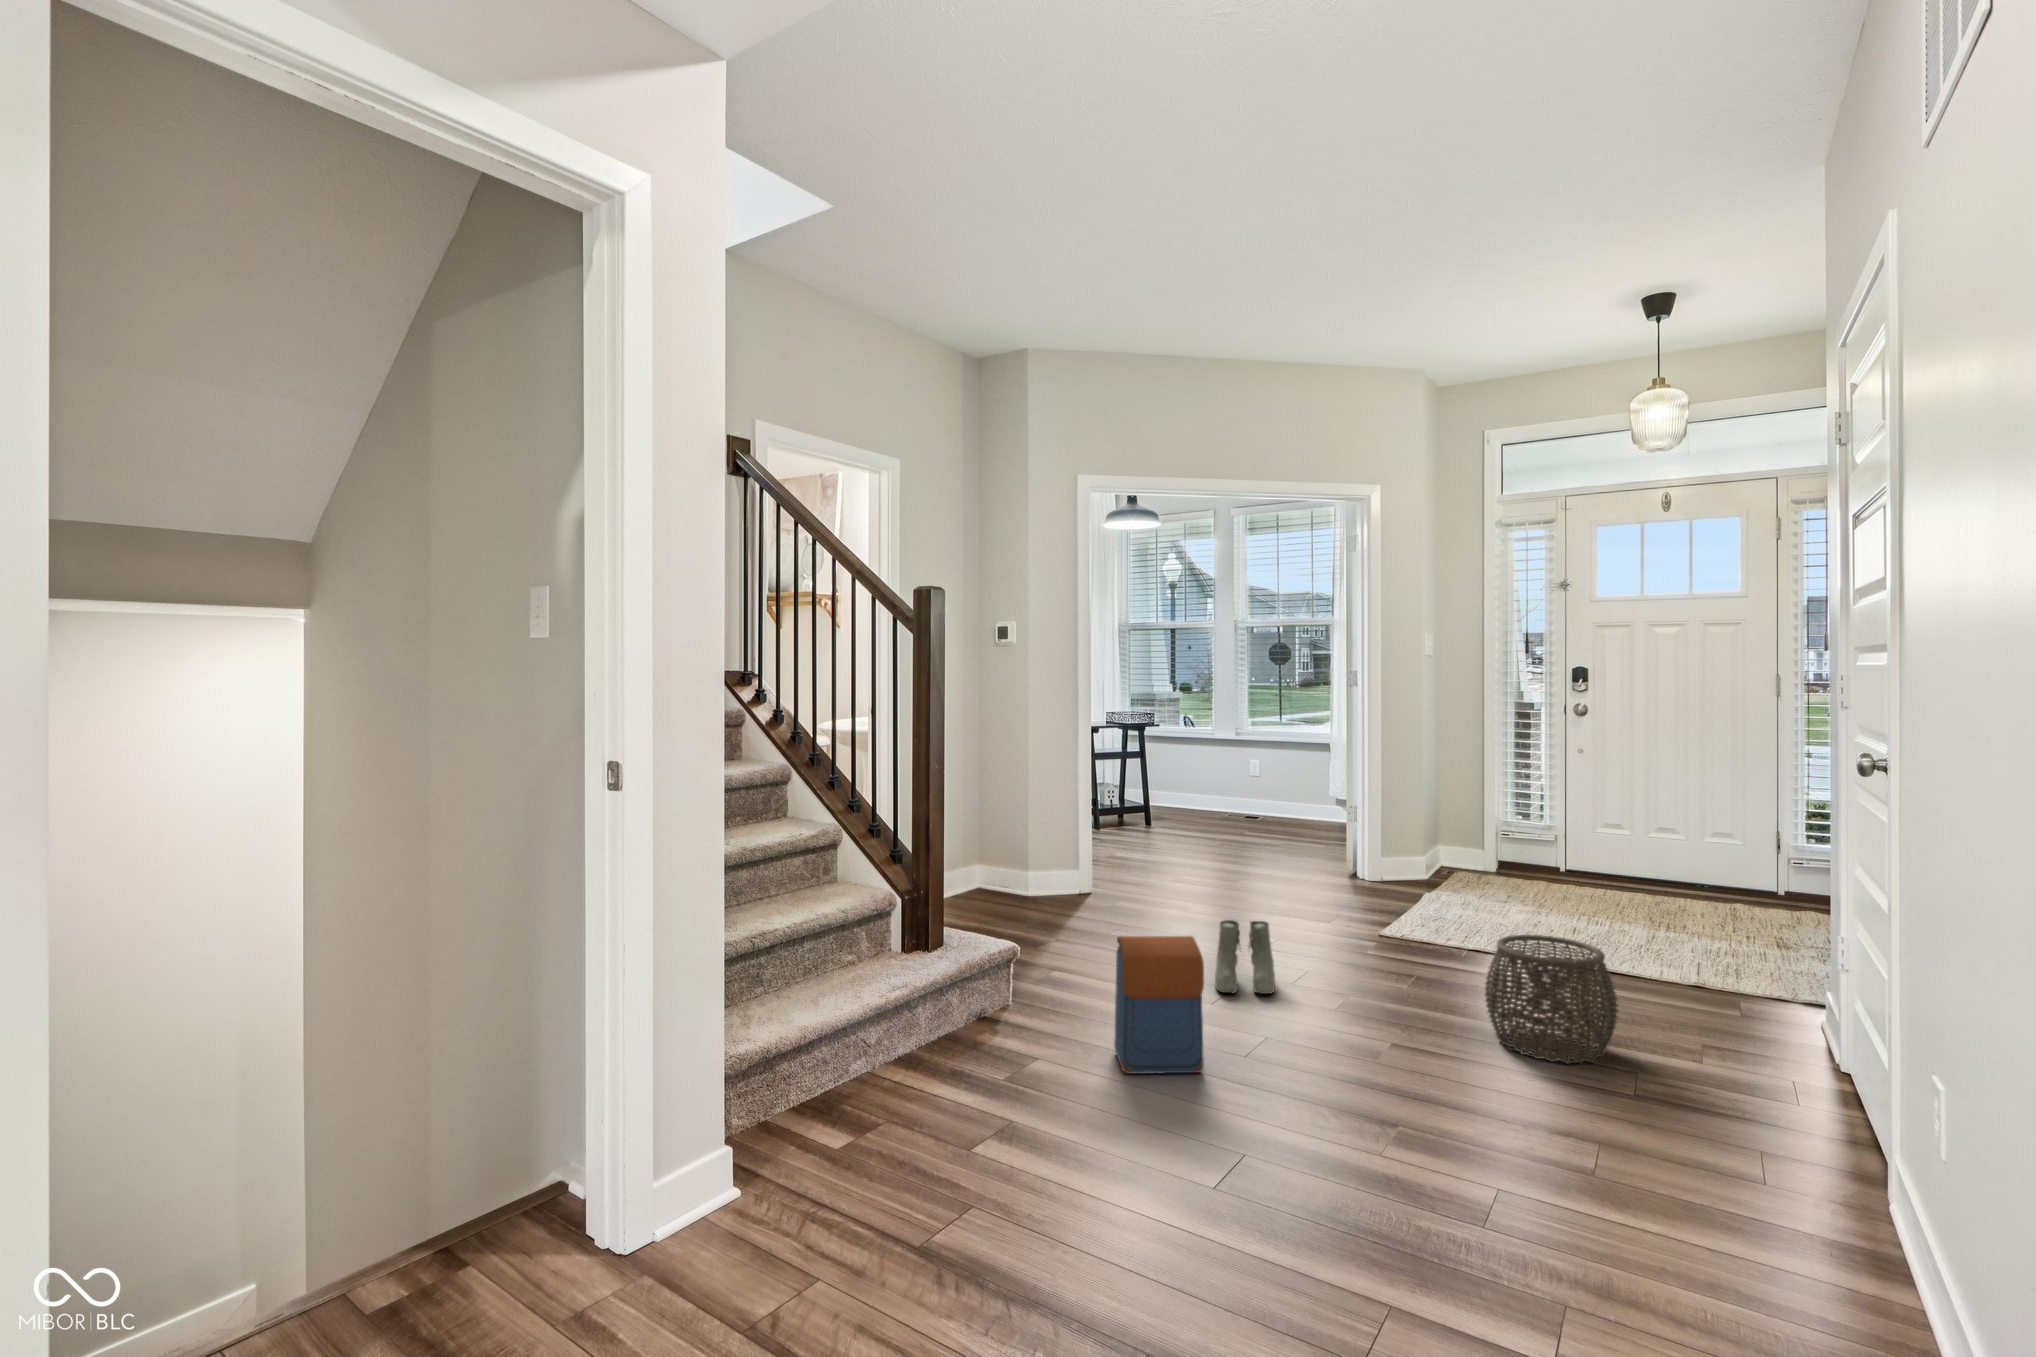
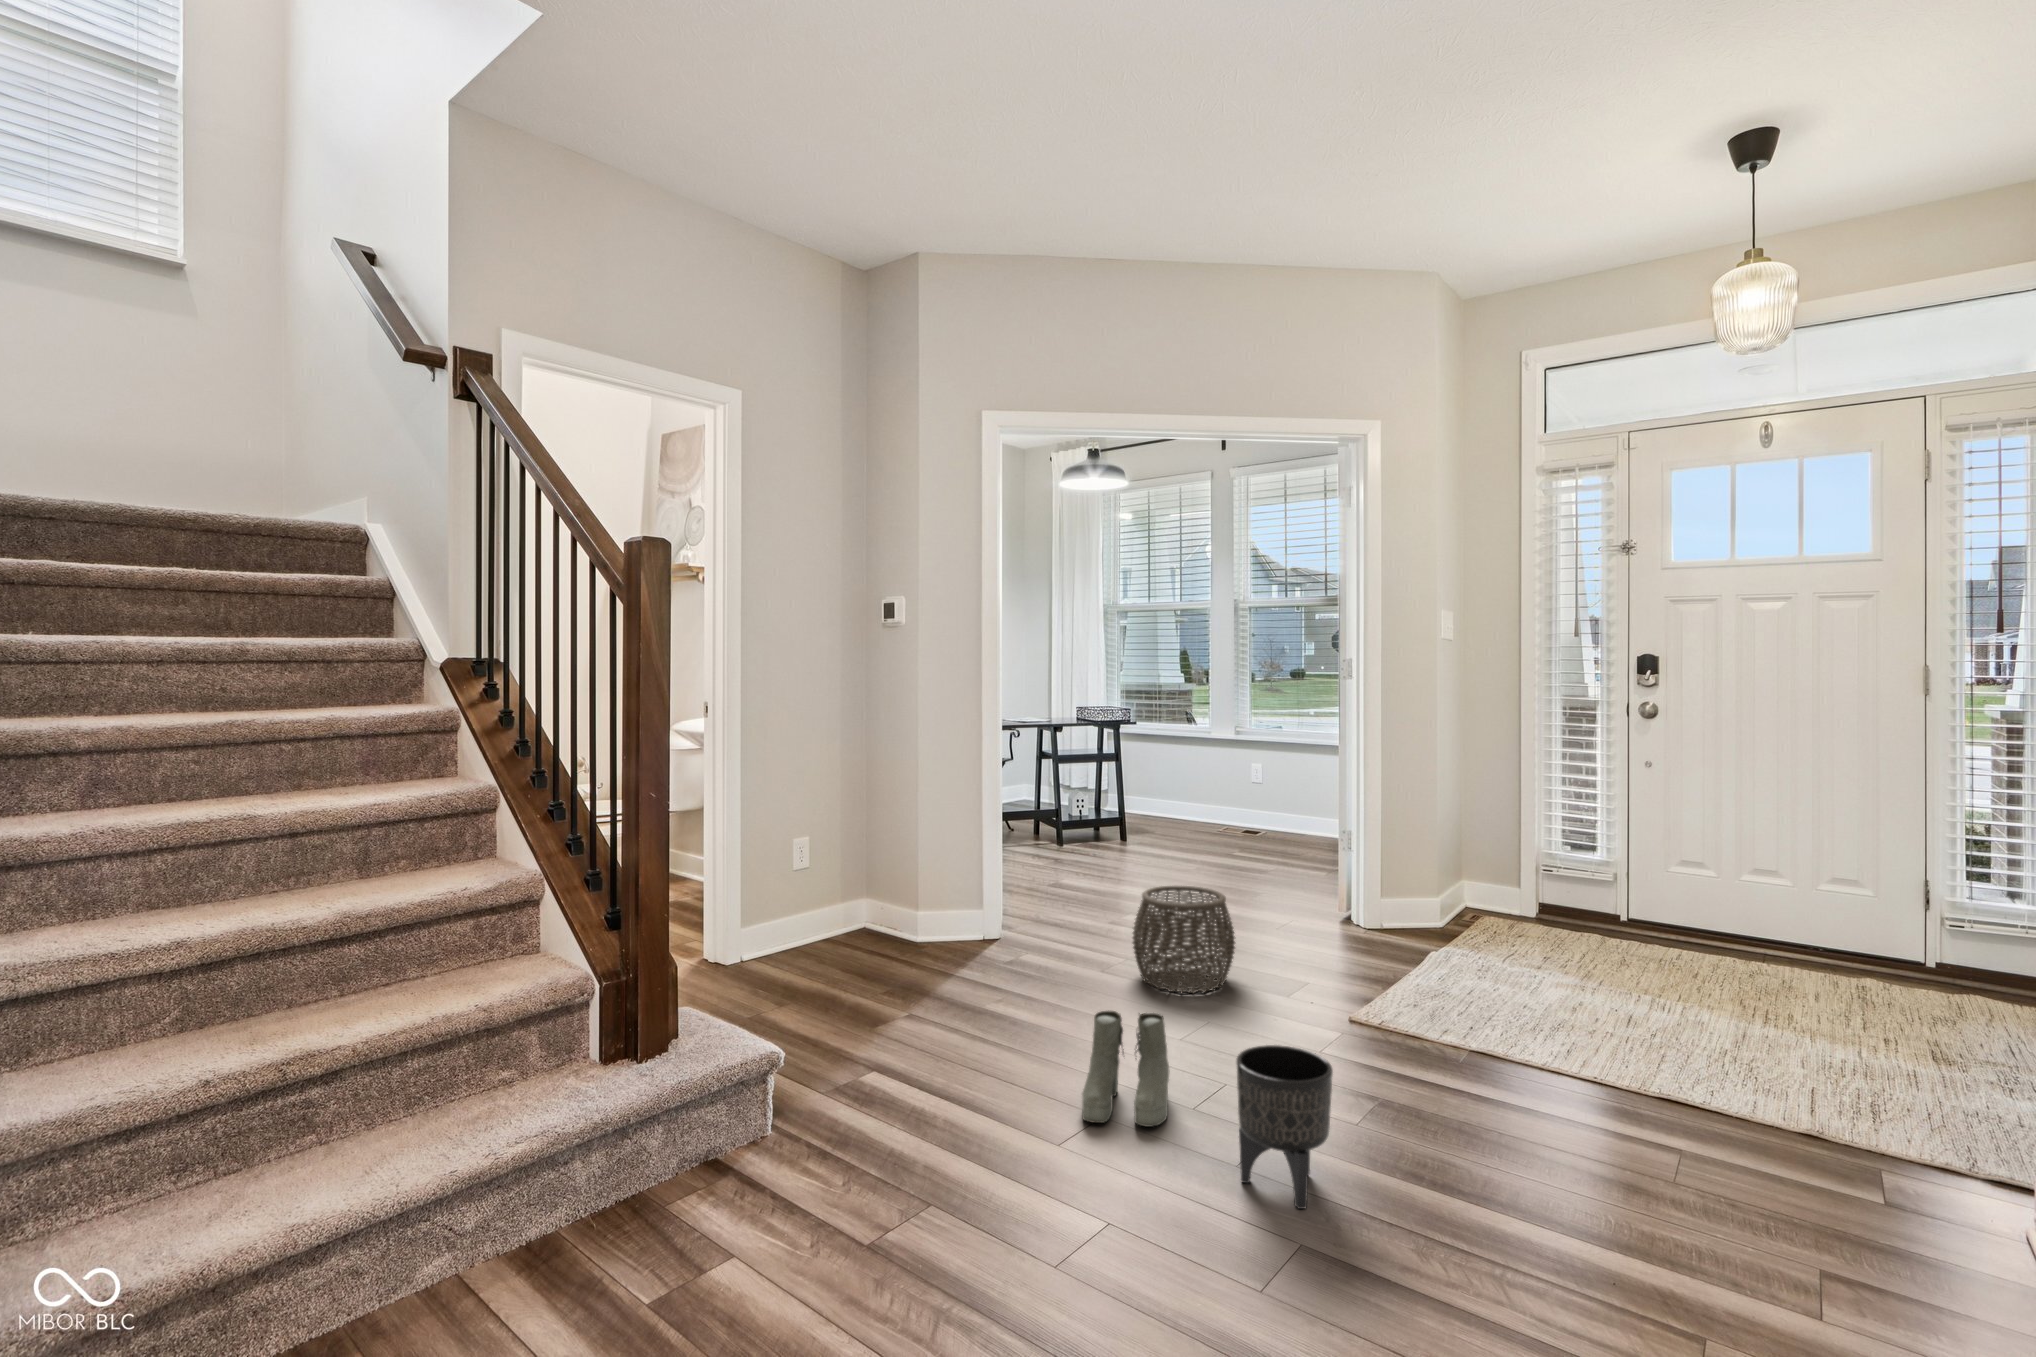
planter: none [1336,931,1401,1031] -> present [1236,1045,1333,1209]
woven basket: present [1485,935,1618,1064] -> present [1133,886,1235,993]
backpack: present [1114,936,1204,1074] -> none [851,1065,987,1295]

